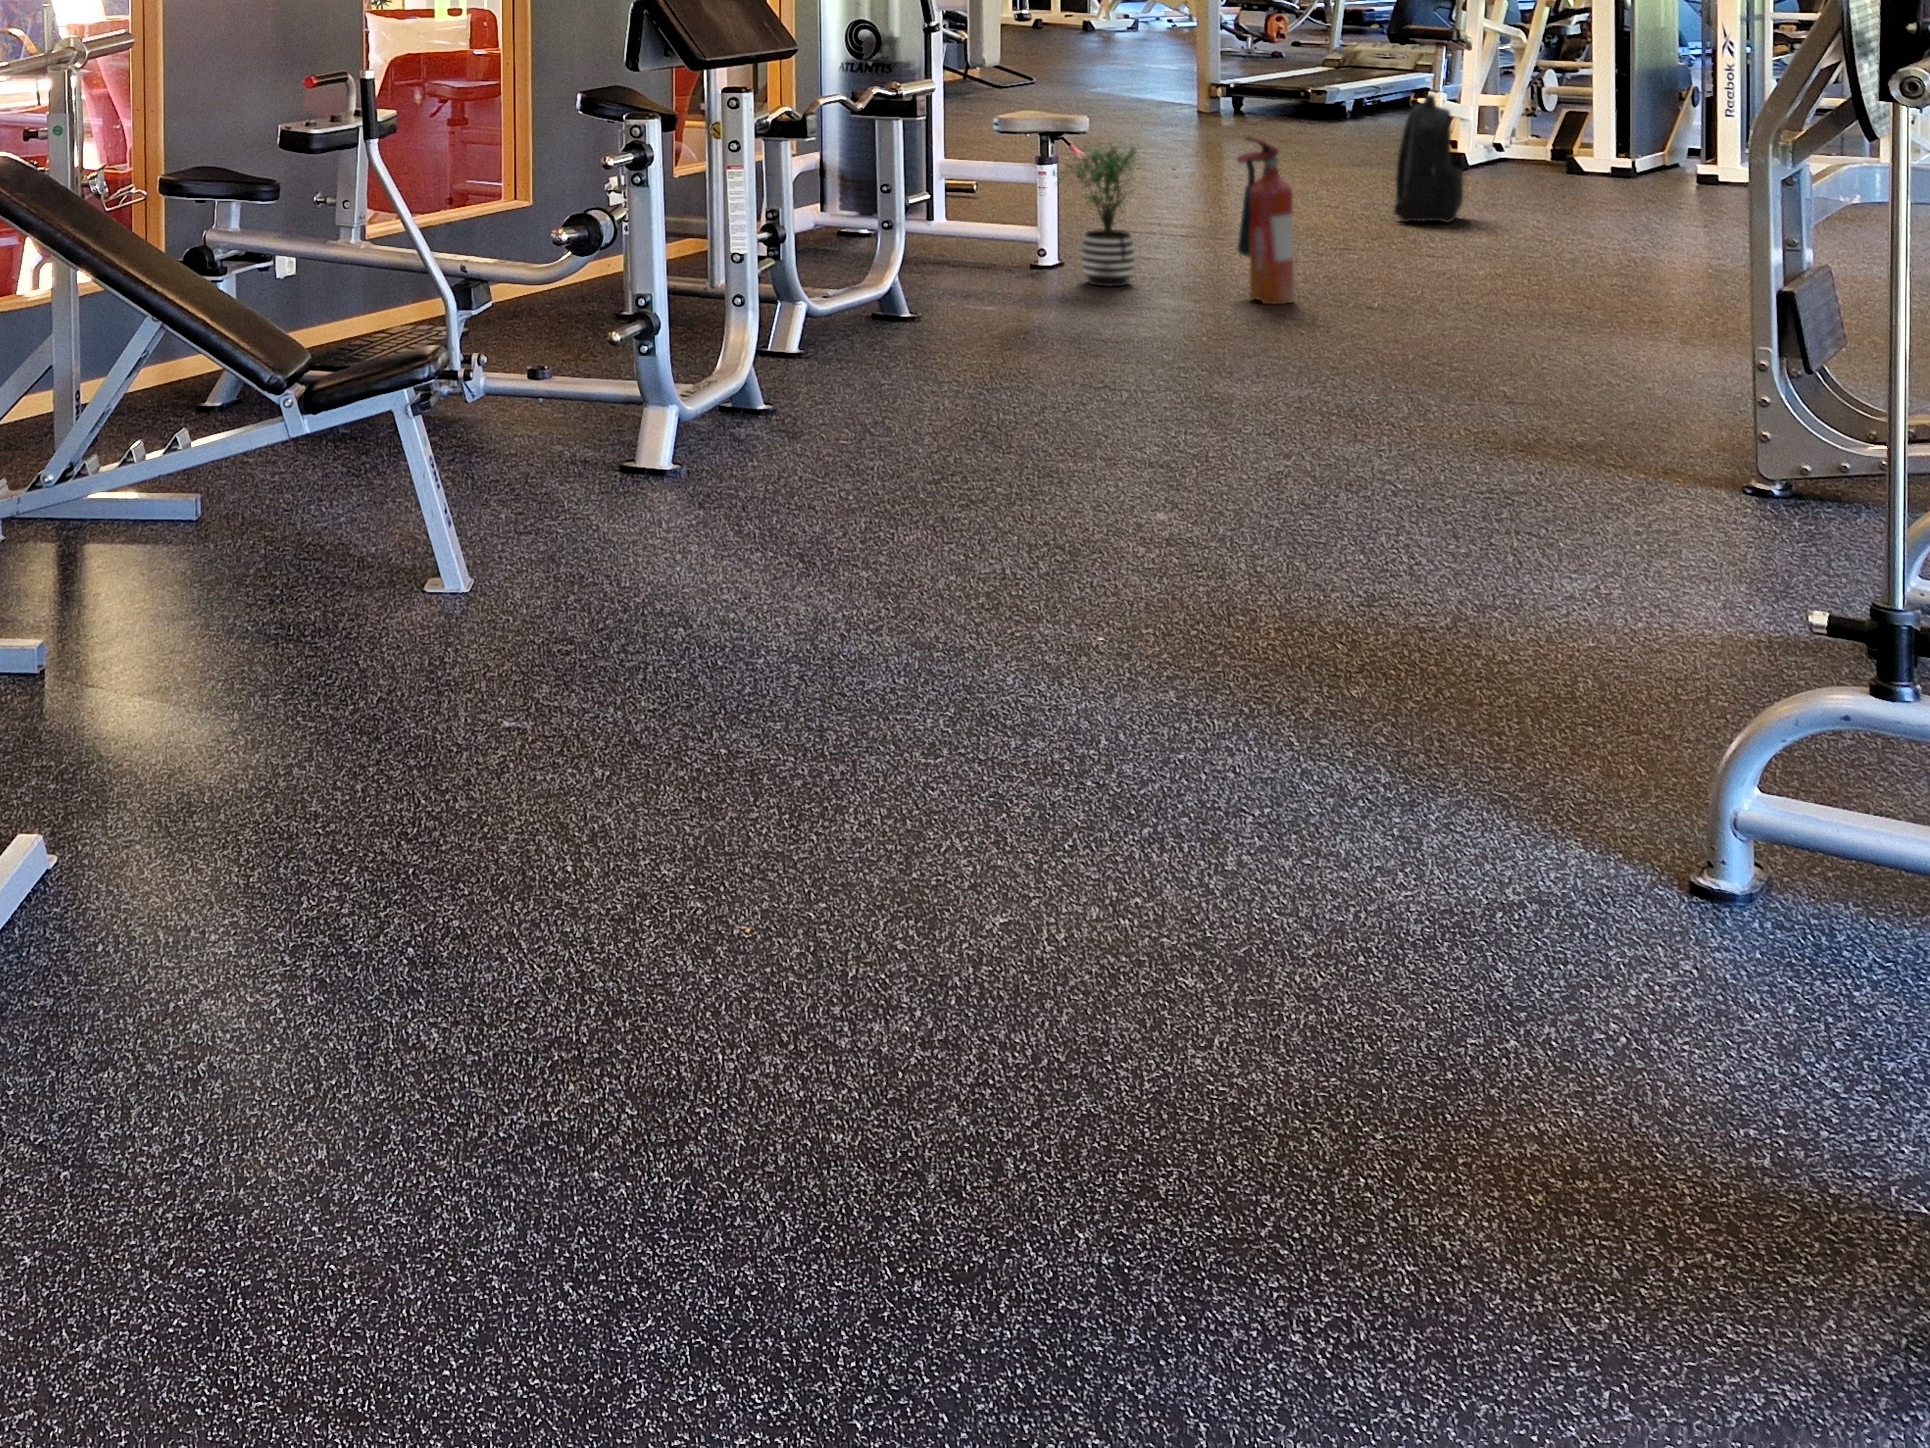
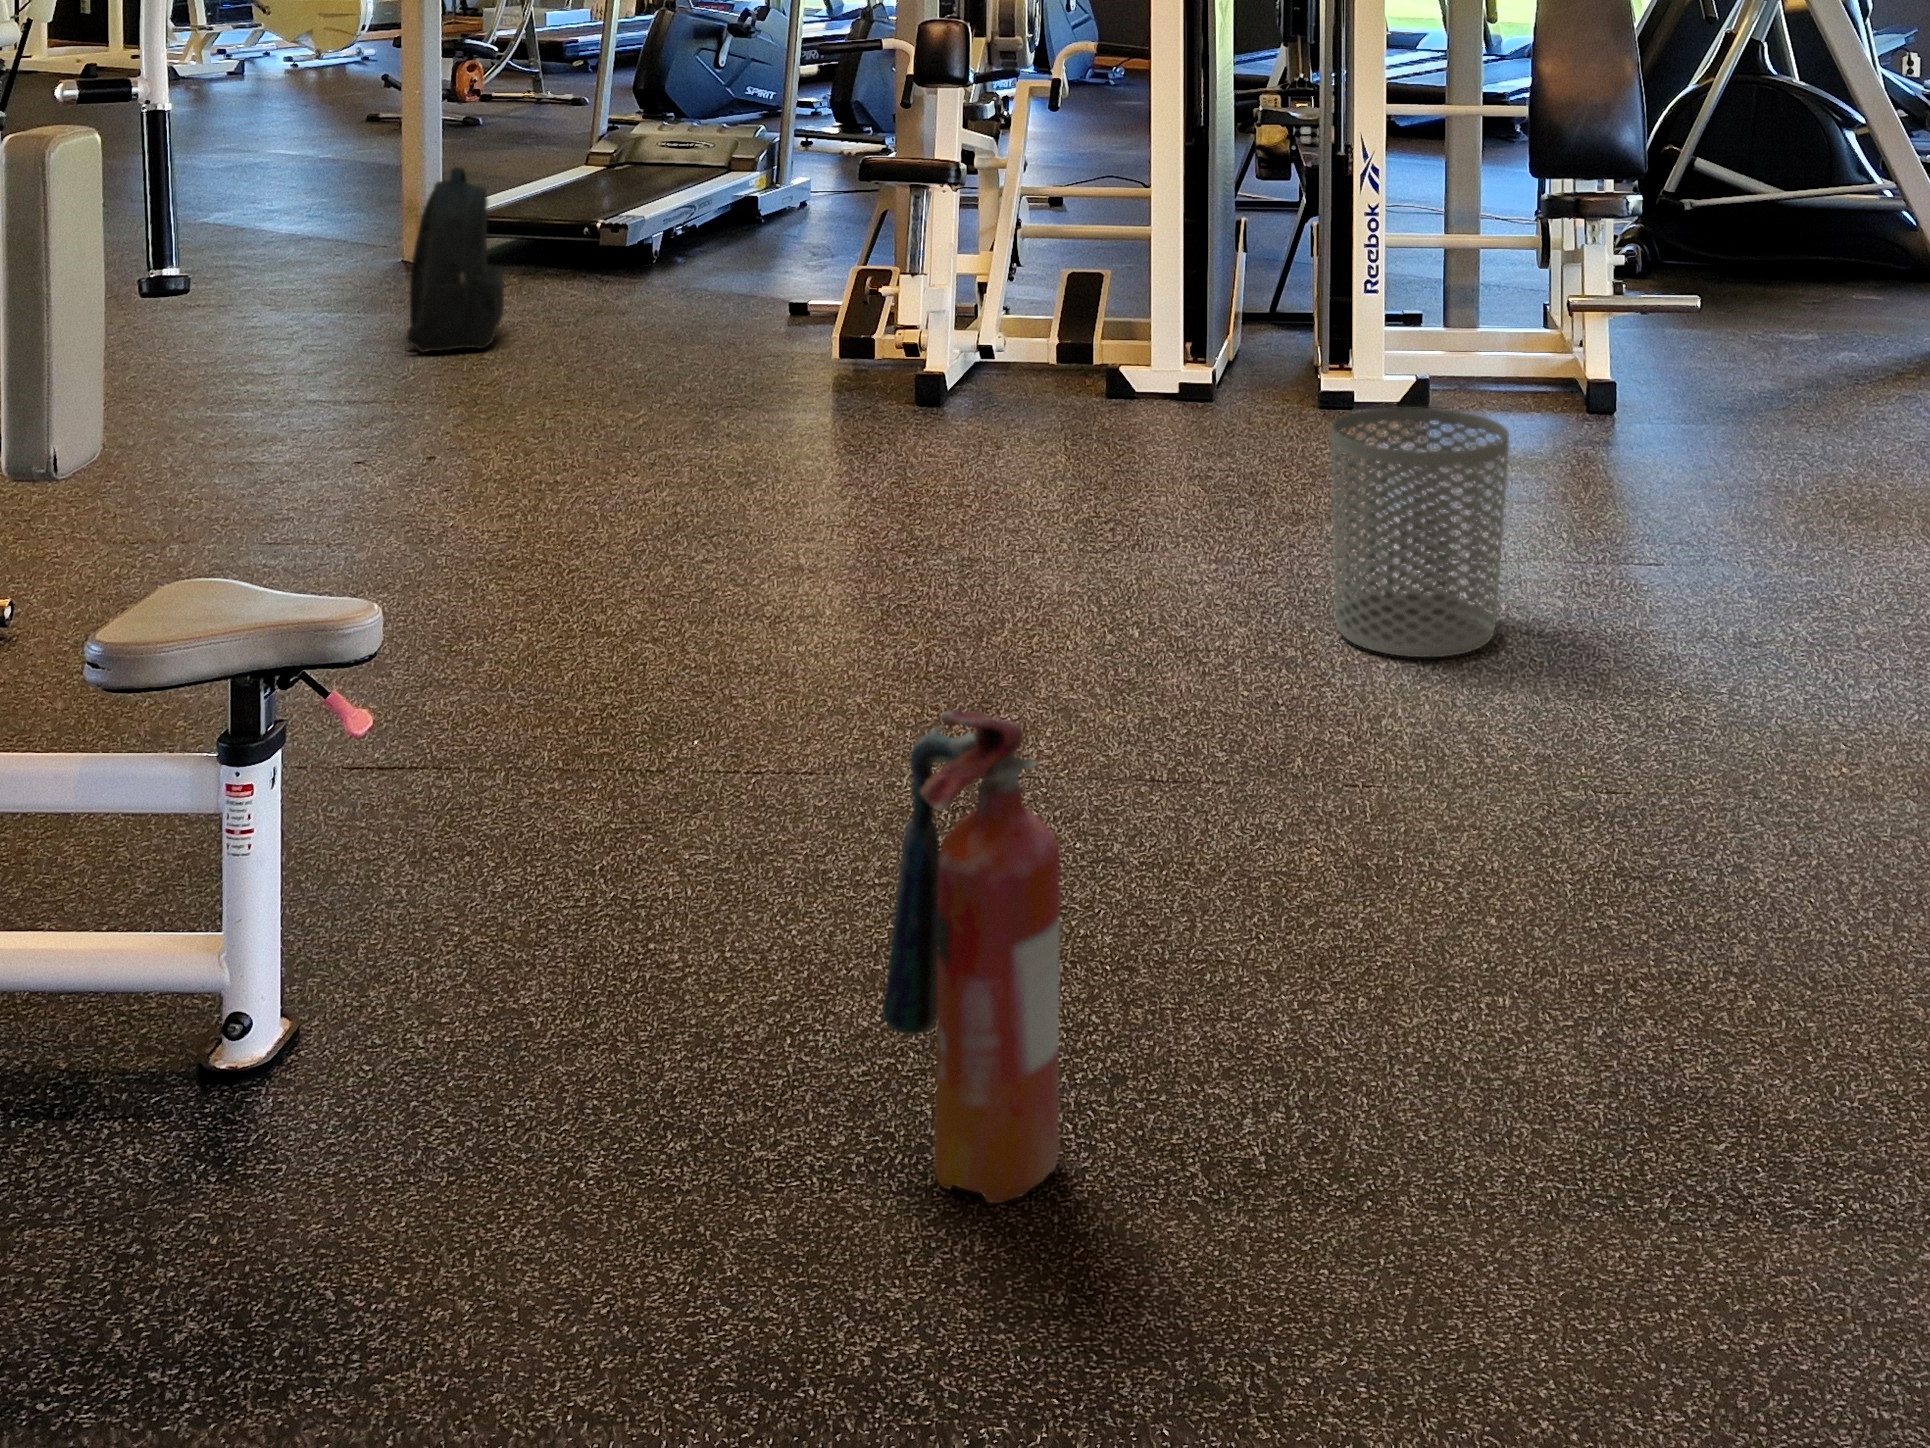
backpack: present [1394,95,1463,222] -> present [406,167,504,352]
waste bin: none [1565,131,1661,245] -> present [1331,407,1509,657]
potted plant: present [1056,142,1145,286] -> none [301,702,622,1187]

